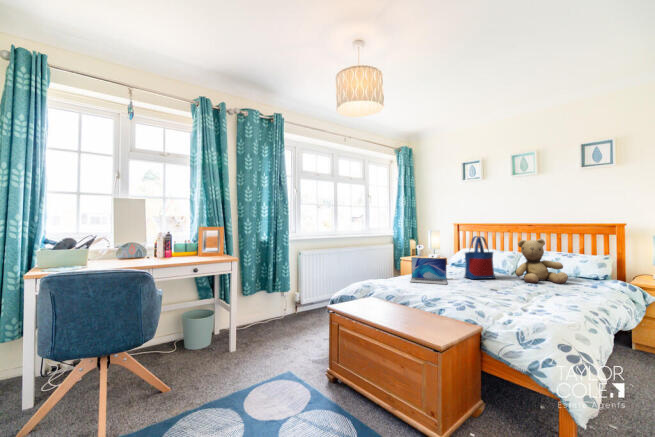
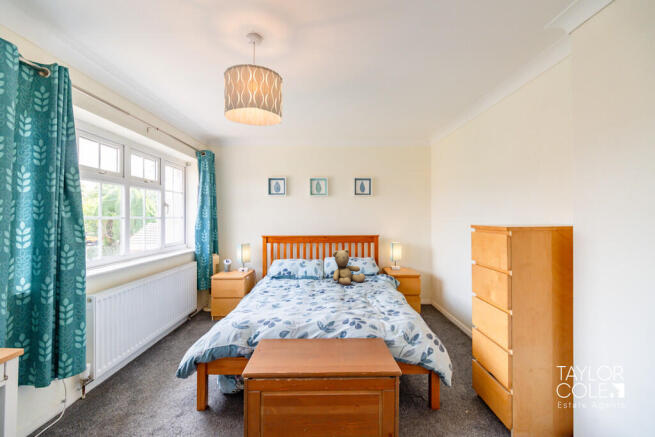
tote bag: present [464,236,495,279] -> none [299,250,321,290]
laptop: present [410,257,447,284] -> none [258,274,300,305]

